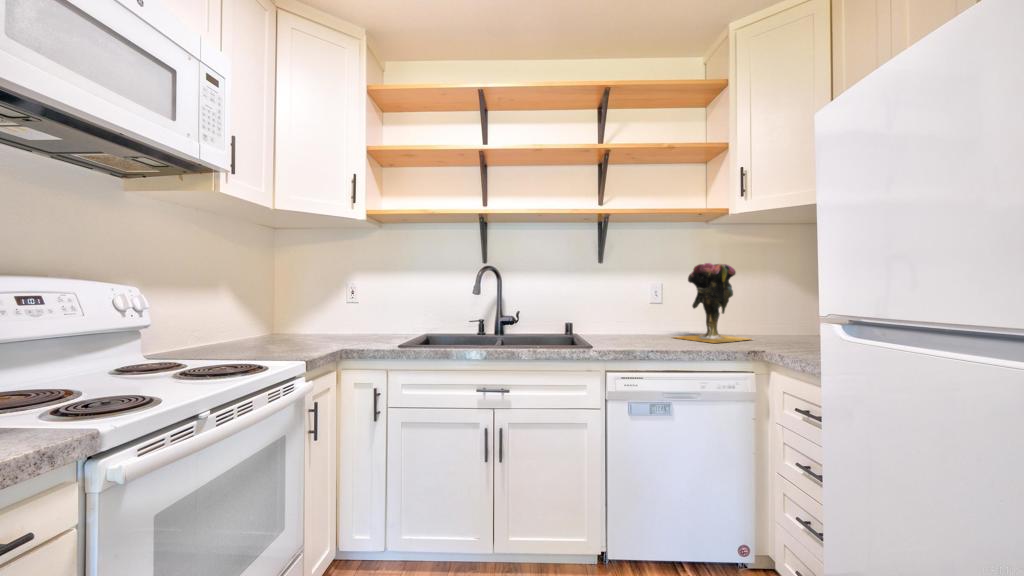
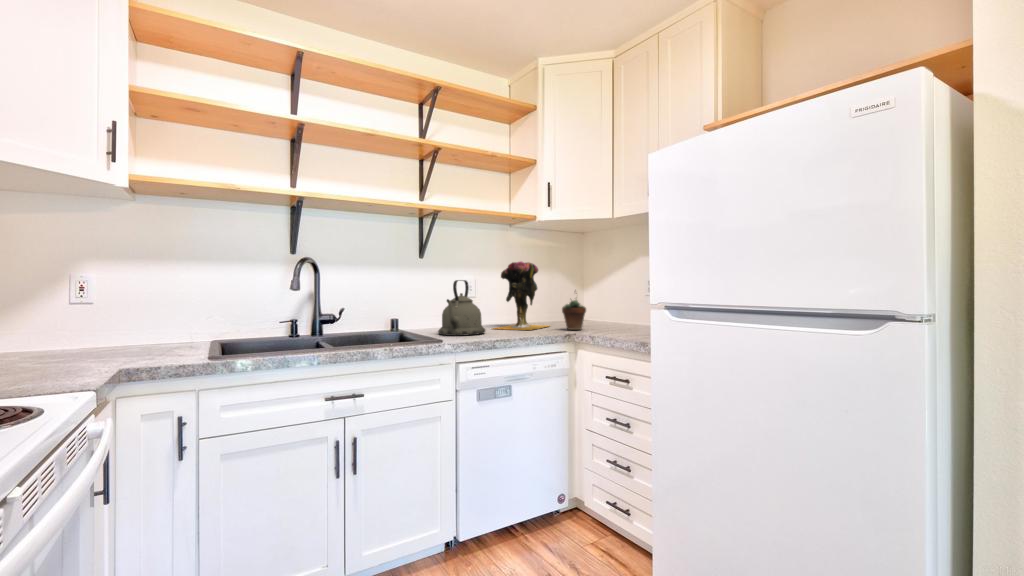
kettle: none [605,285,656,344] -> present [438,280,485,336]
succulent plant: none [759,297,796,349] -> present [562,293,586,330]

